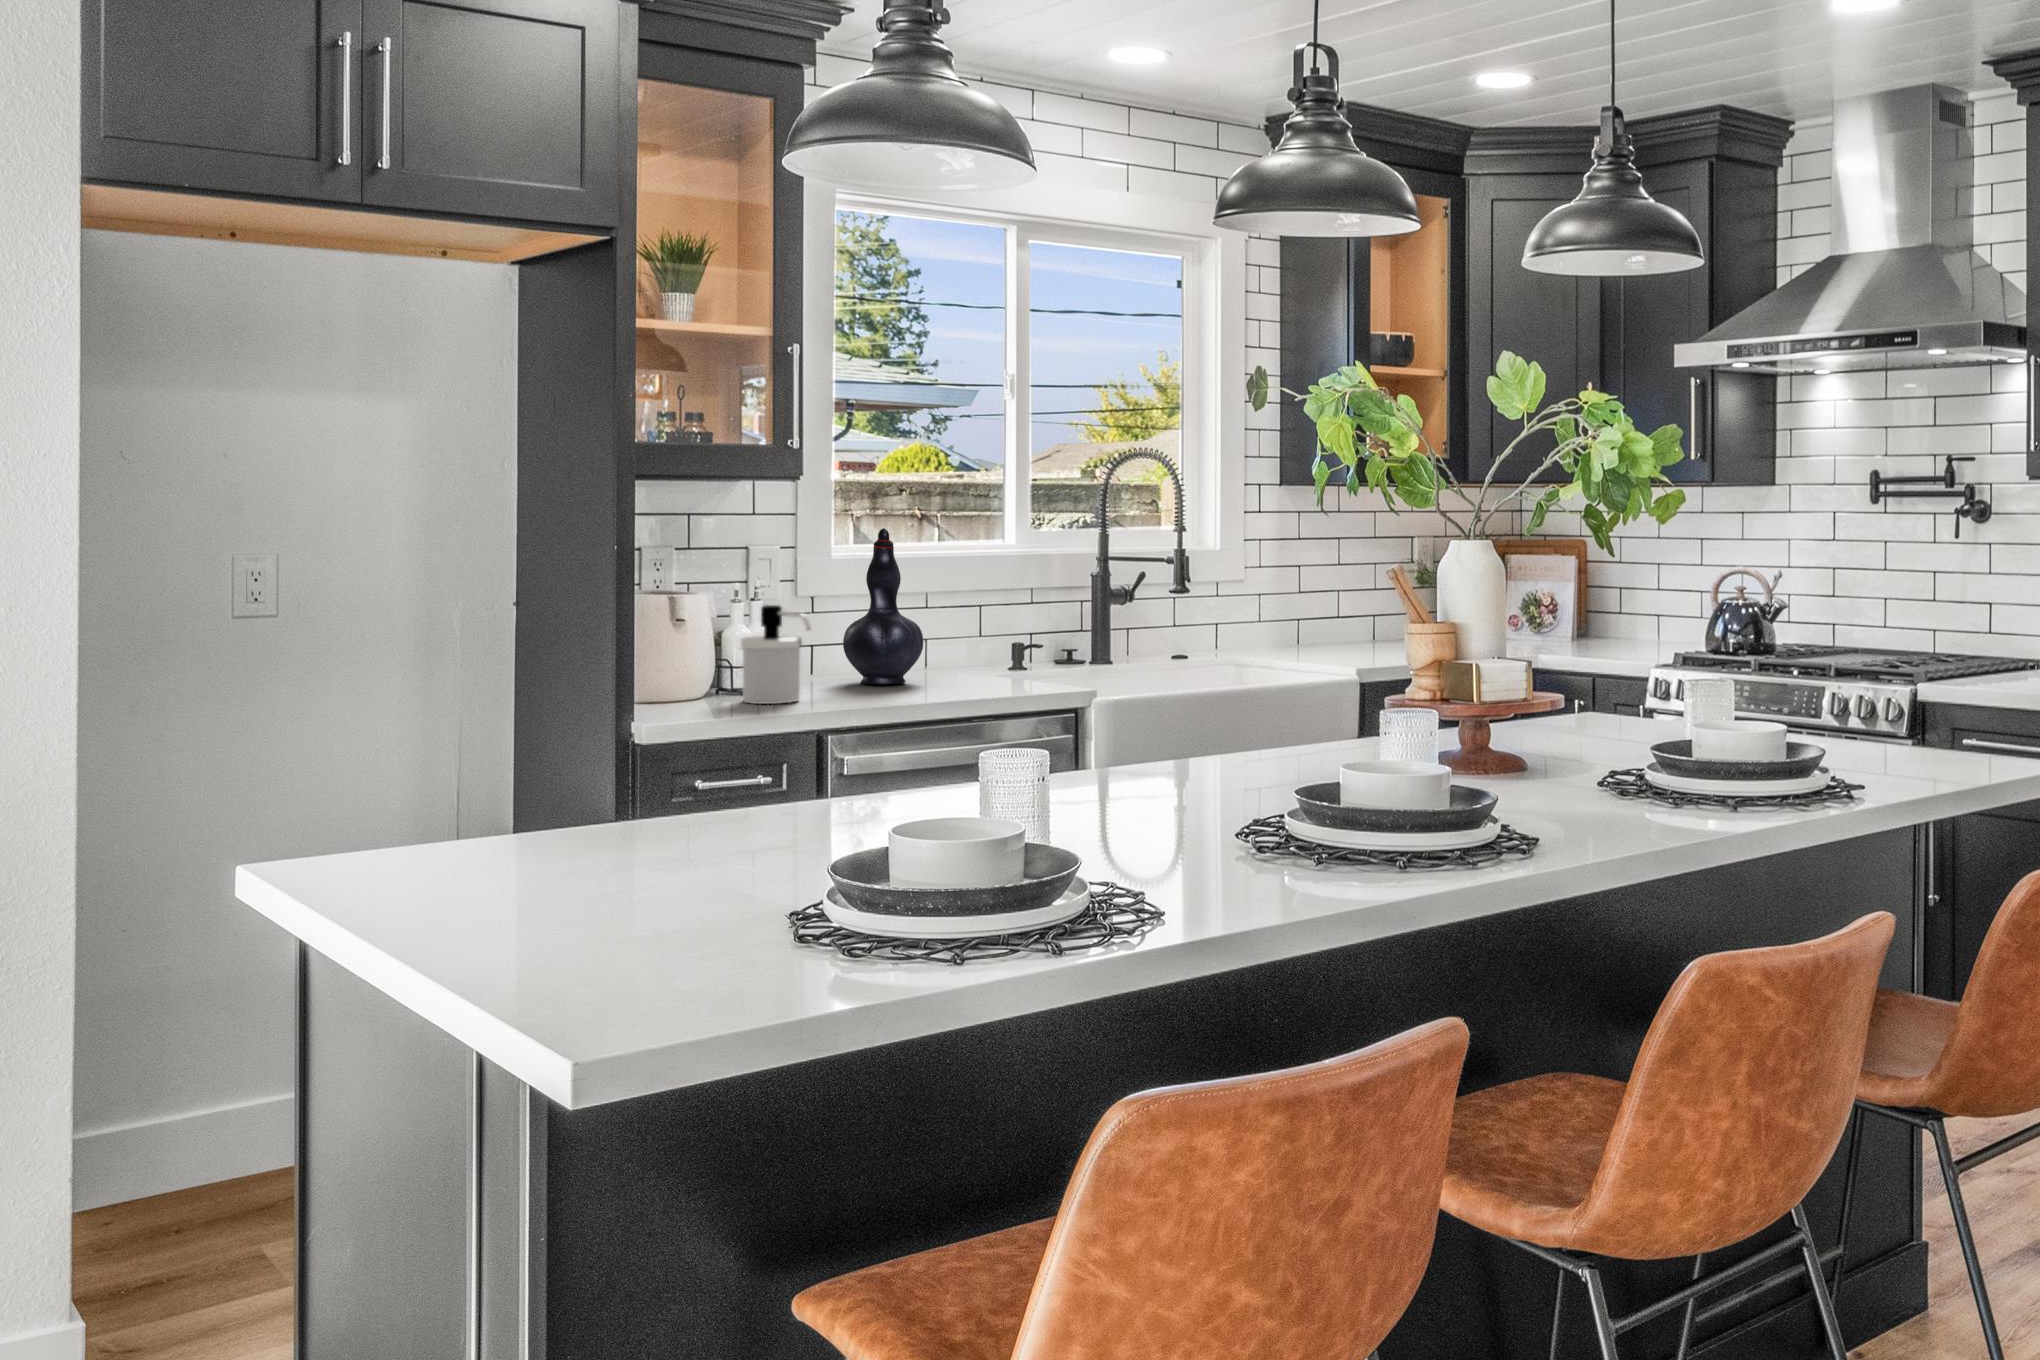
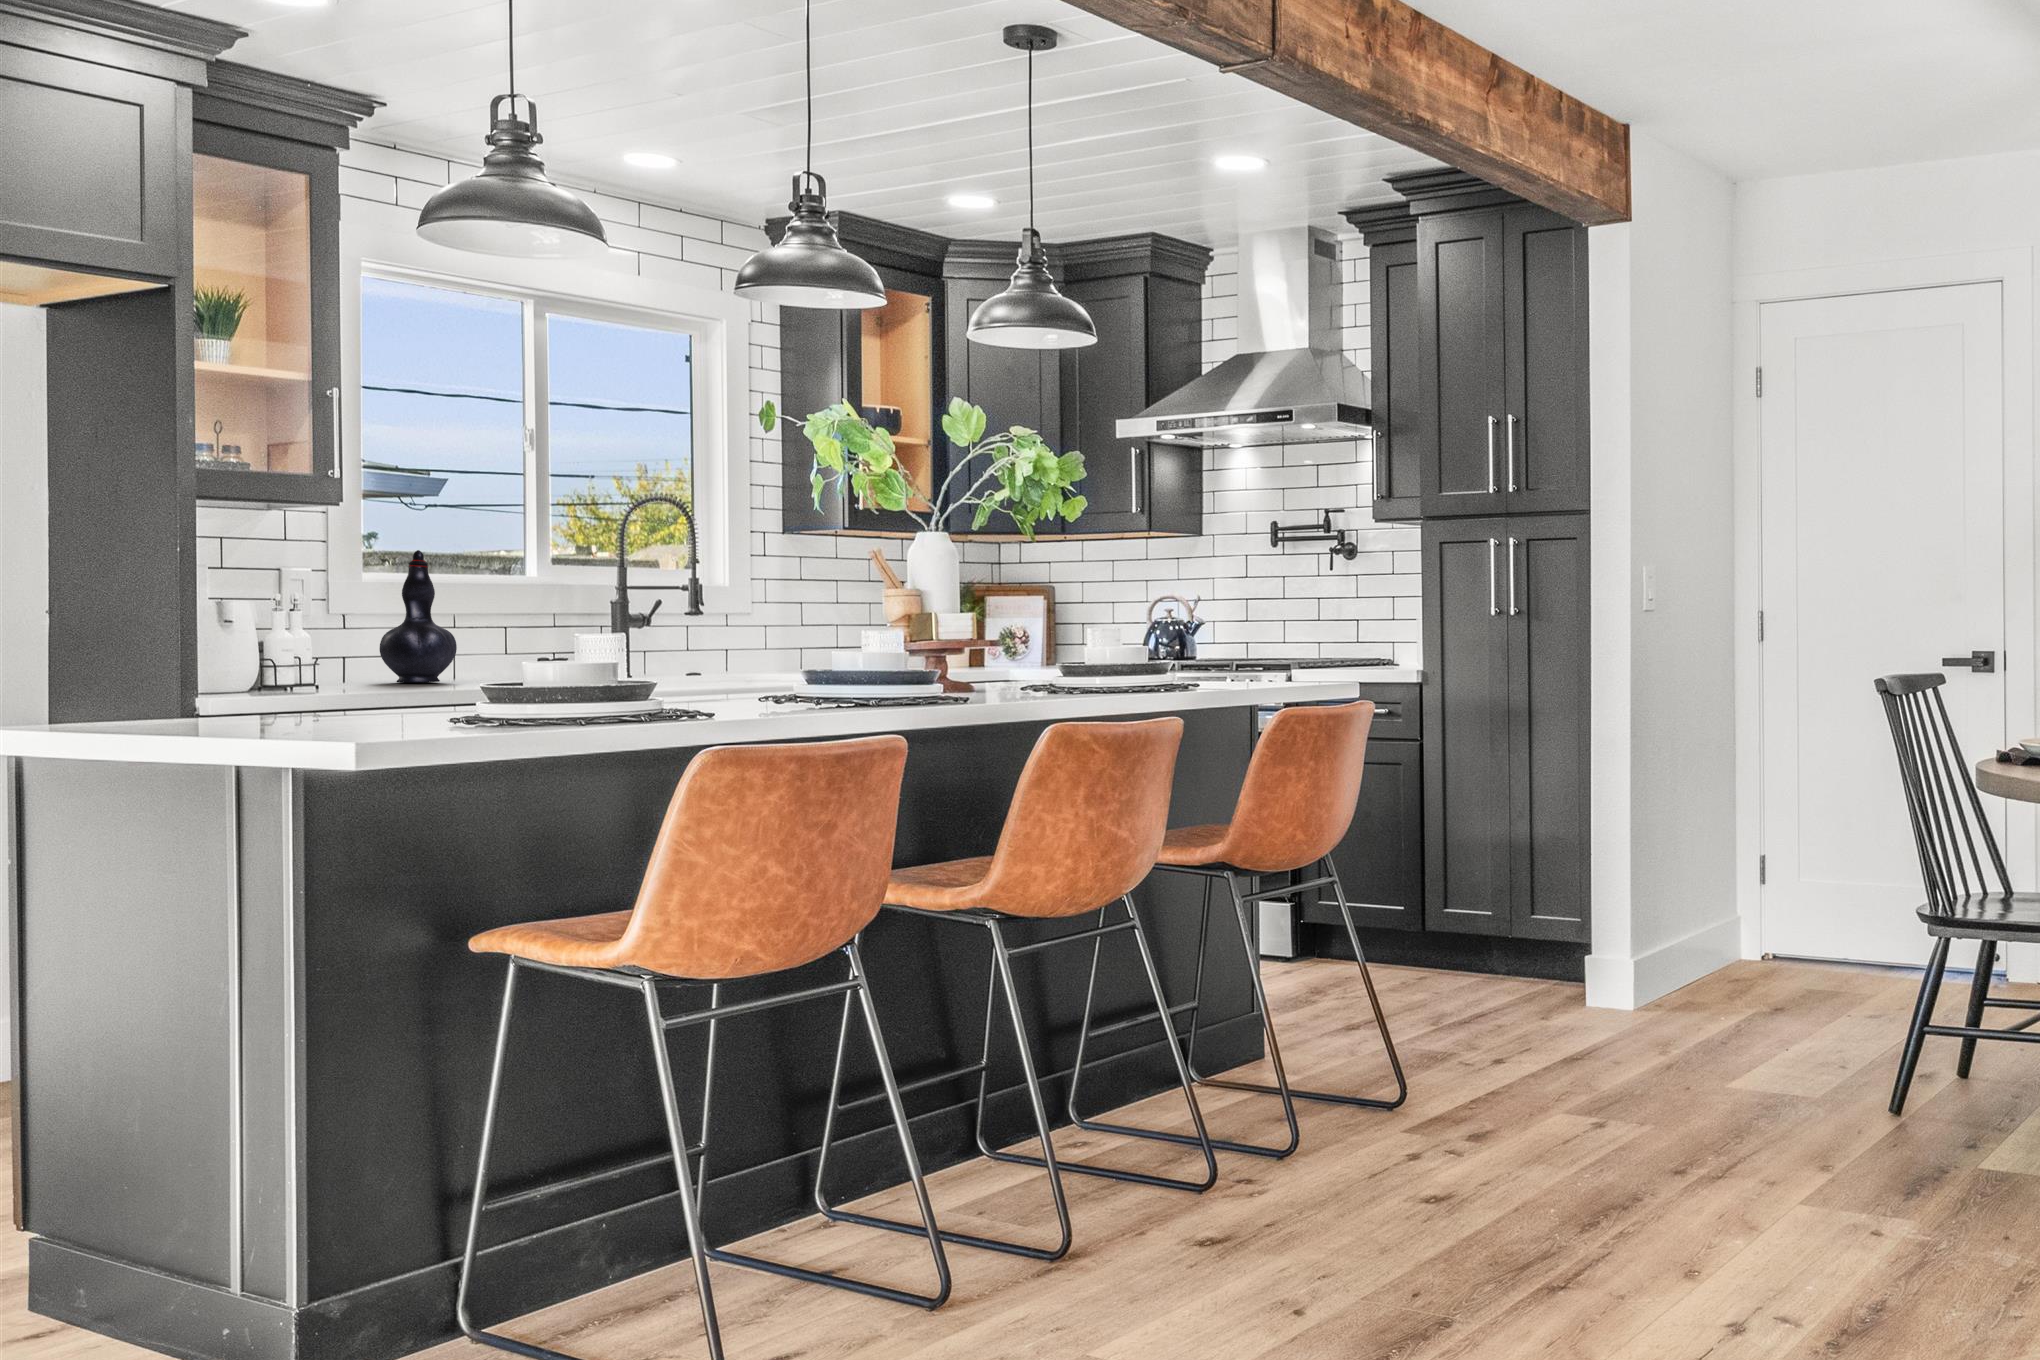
soap dispenser: present [741,605,811,704] -> none [289,608,359,690]

